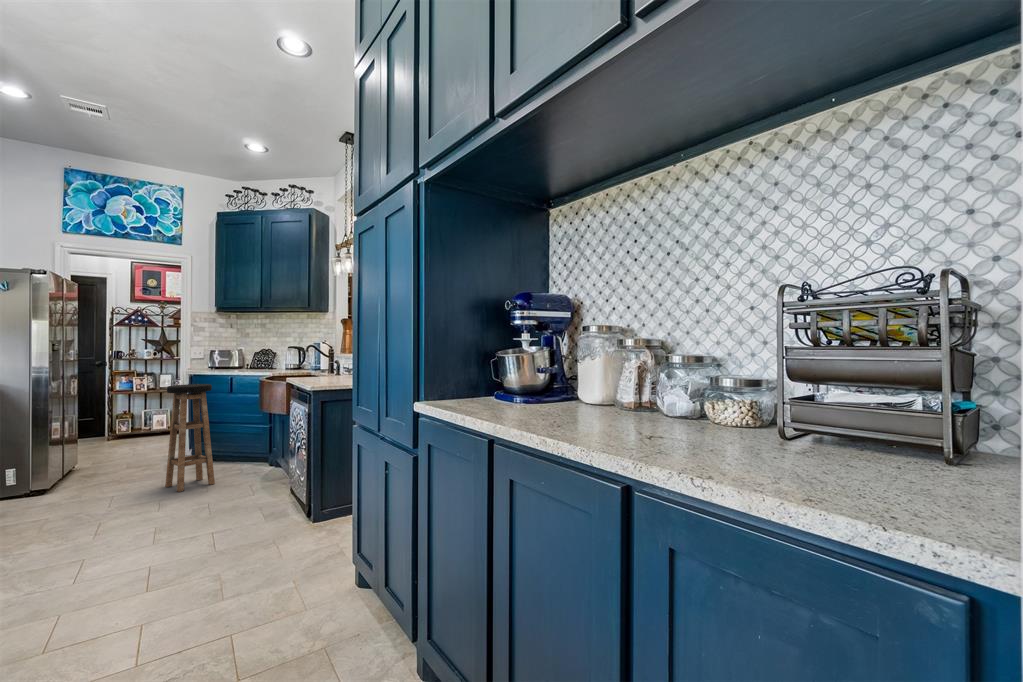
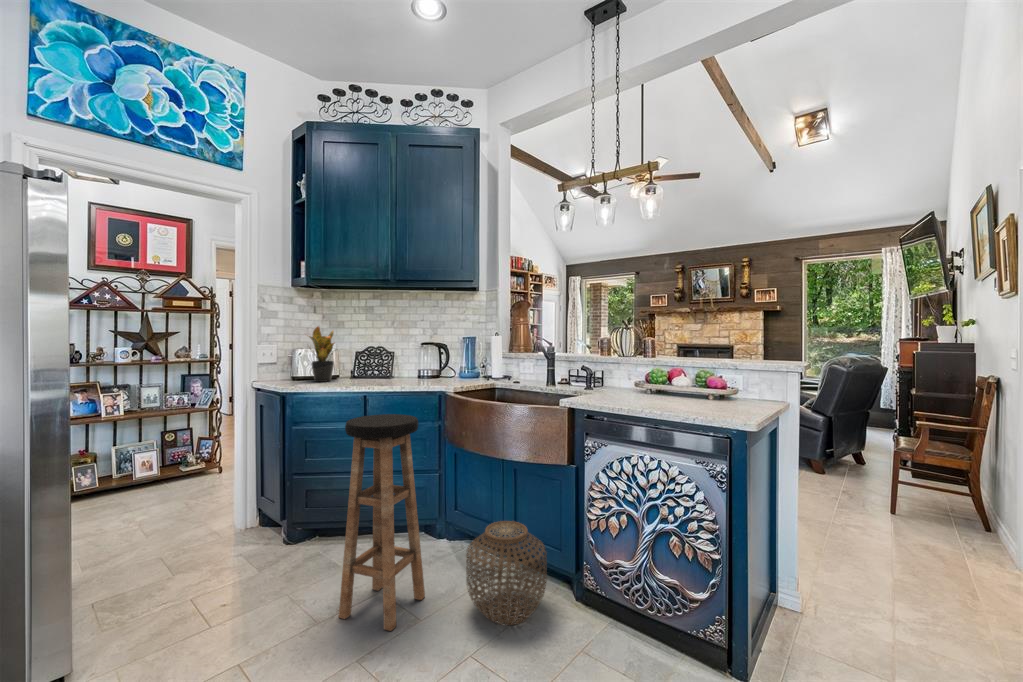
potted plant: none [203,334,233,369] -> present [307,327,336,382]
woven basket: none [215,444,265,495] -> present [466,521,547,625]

